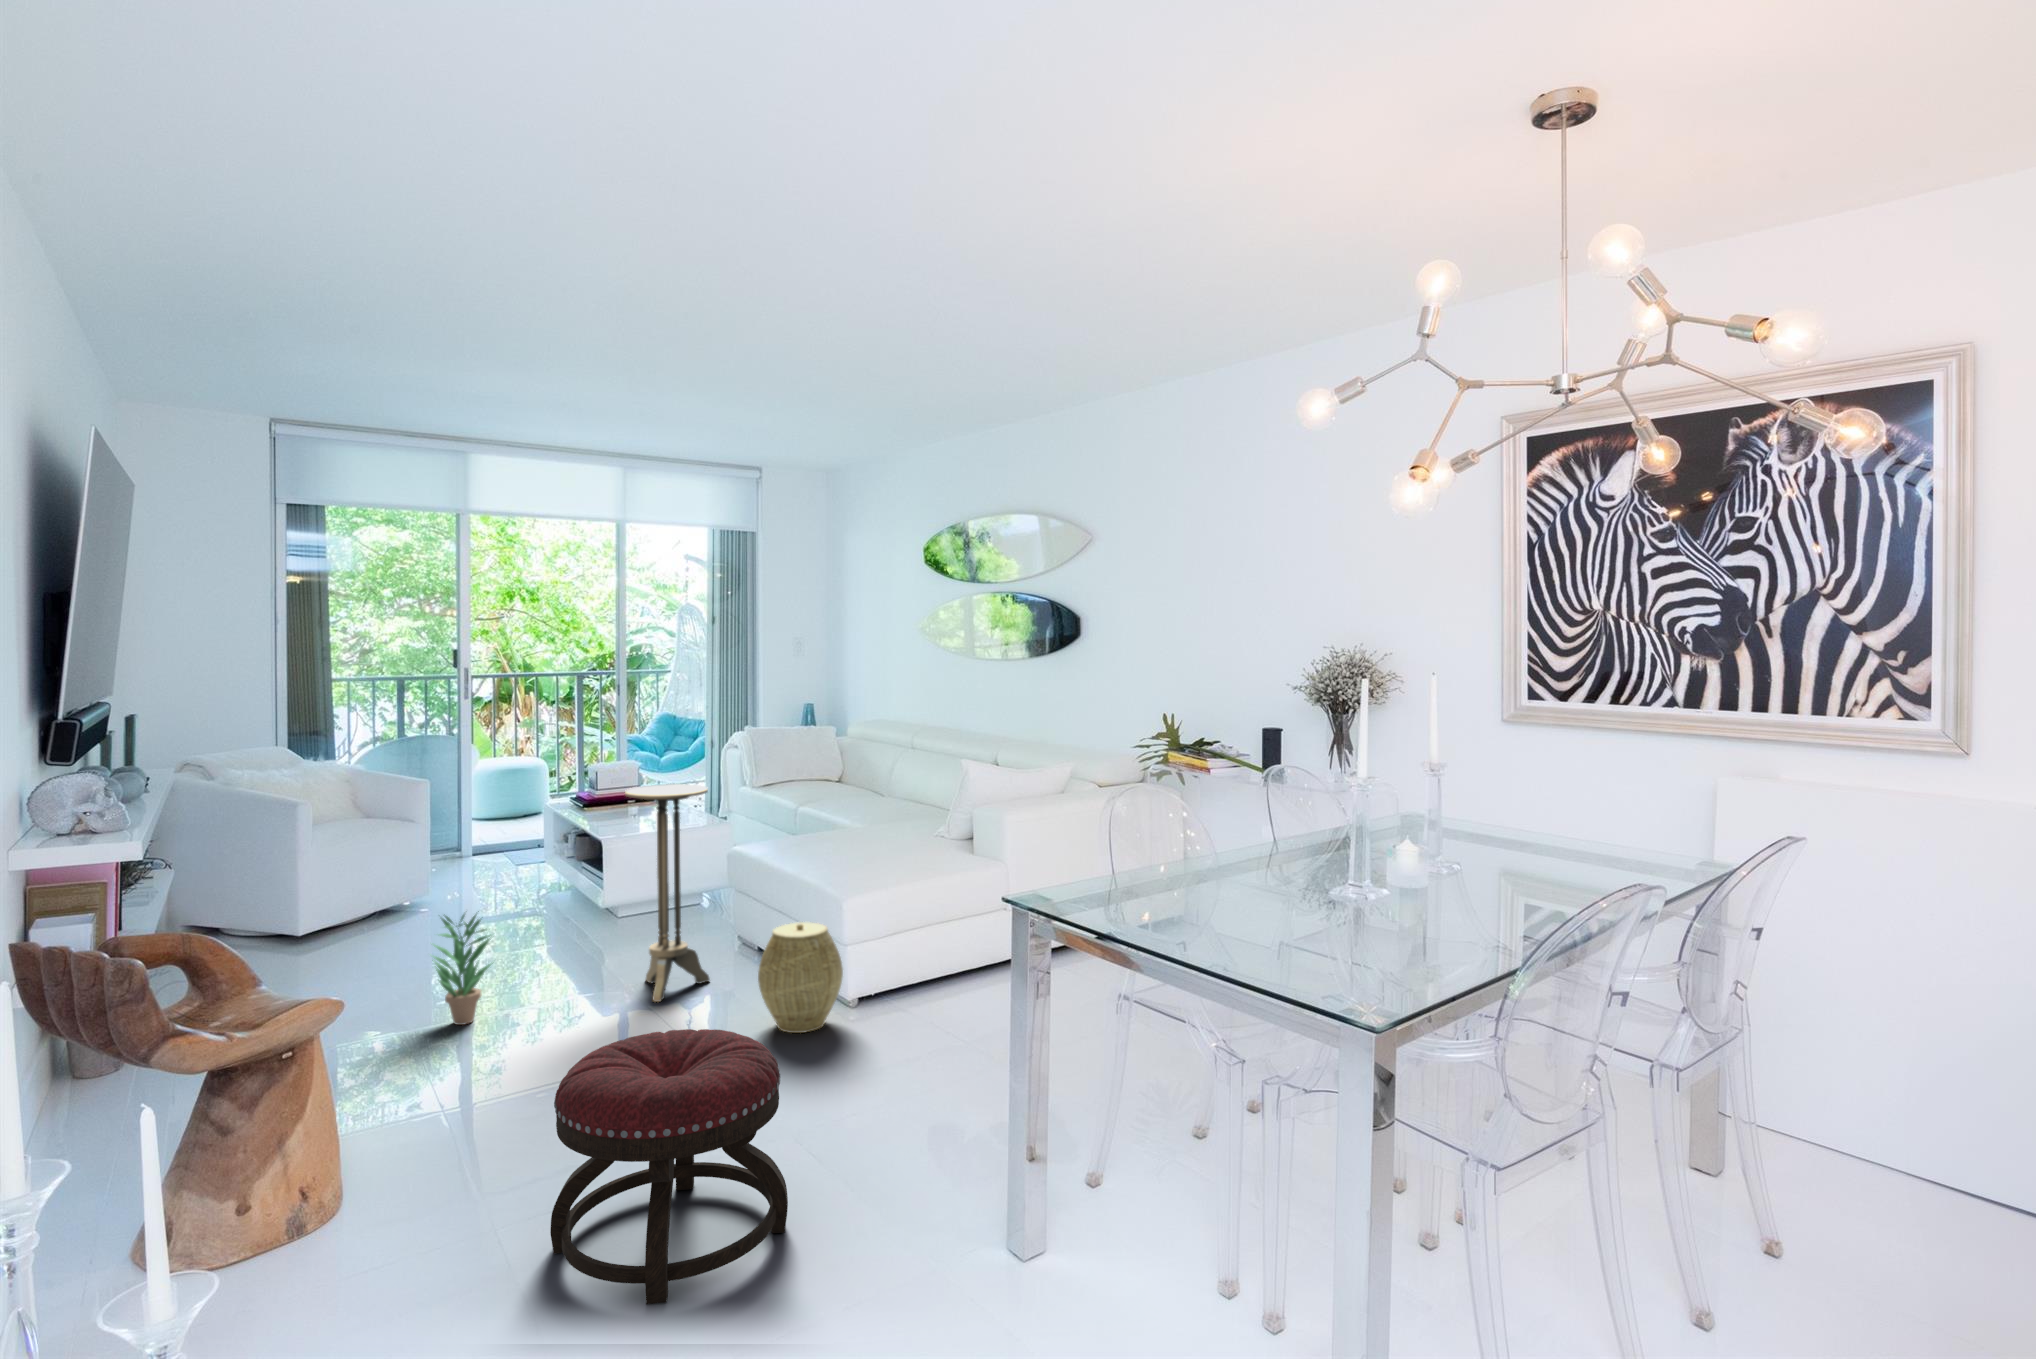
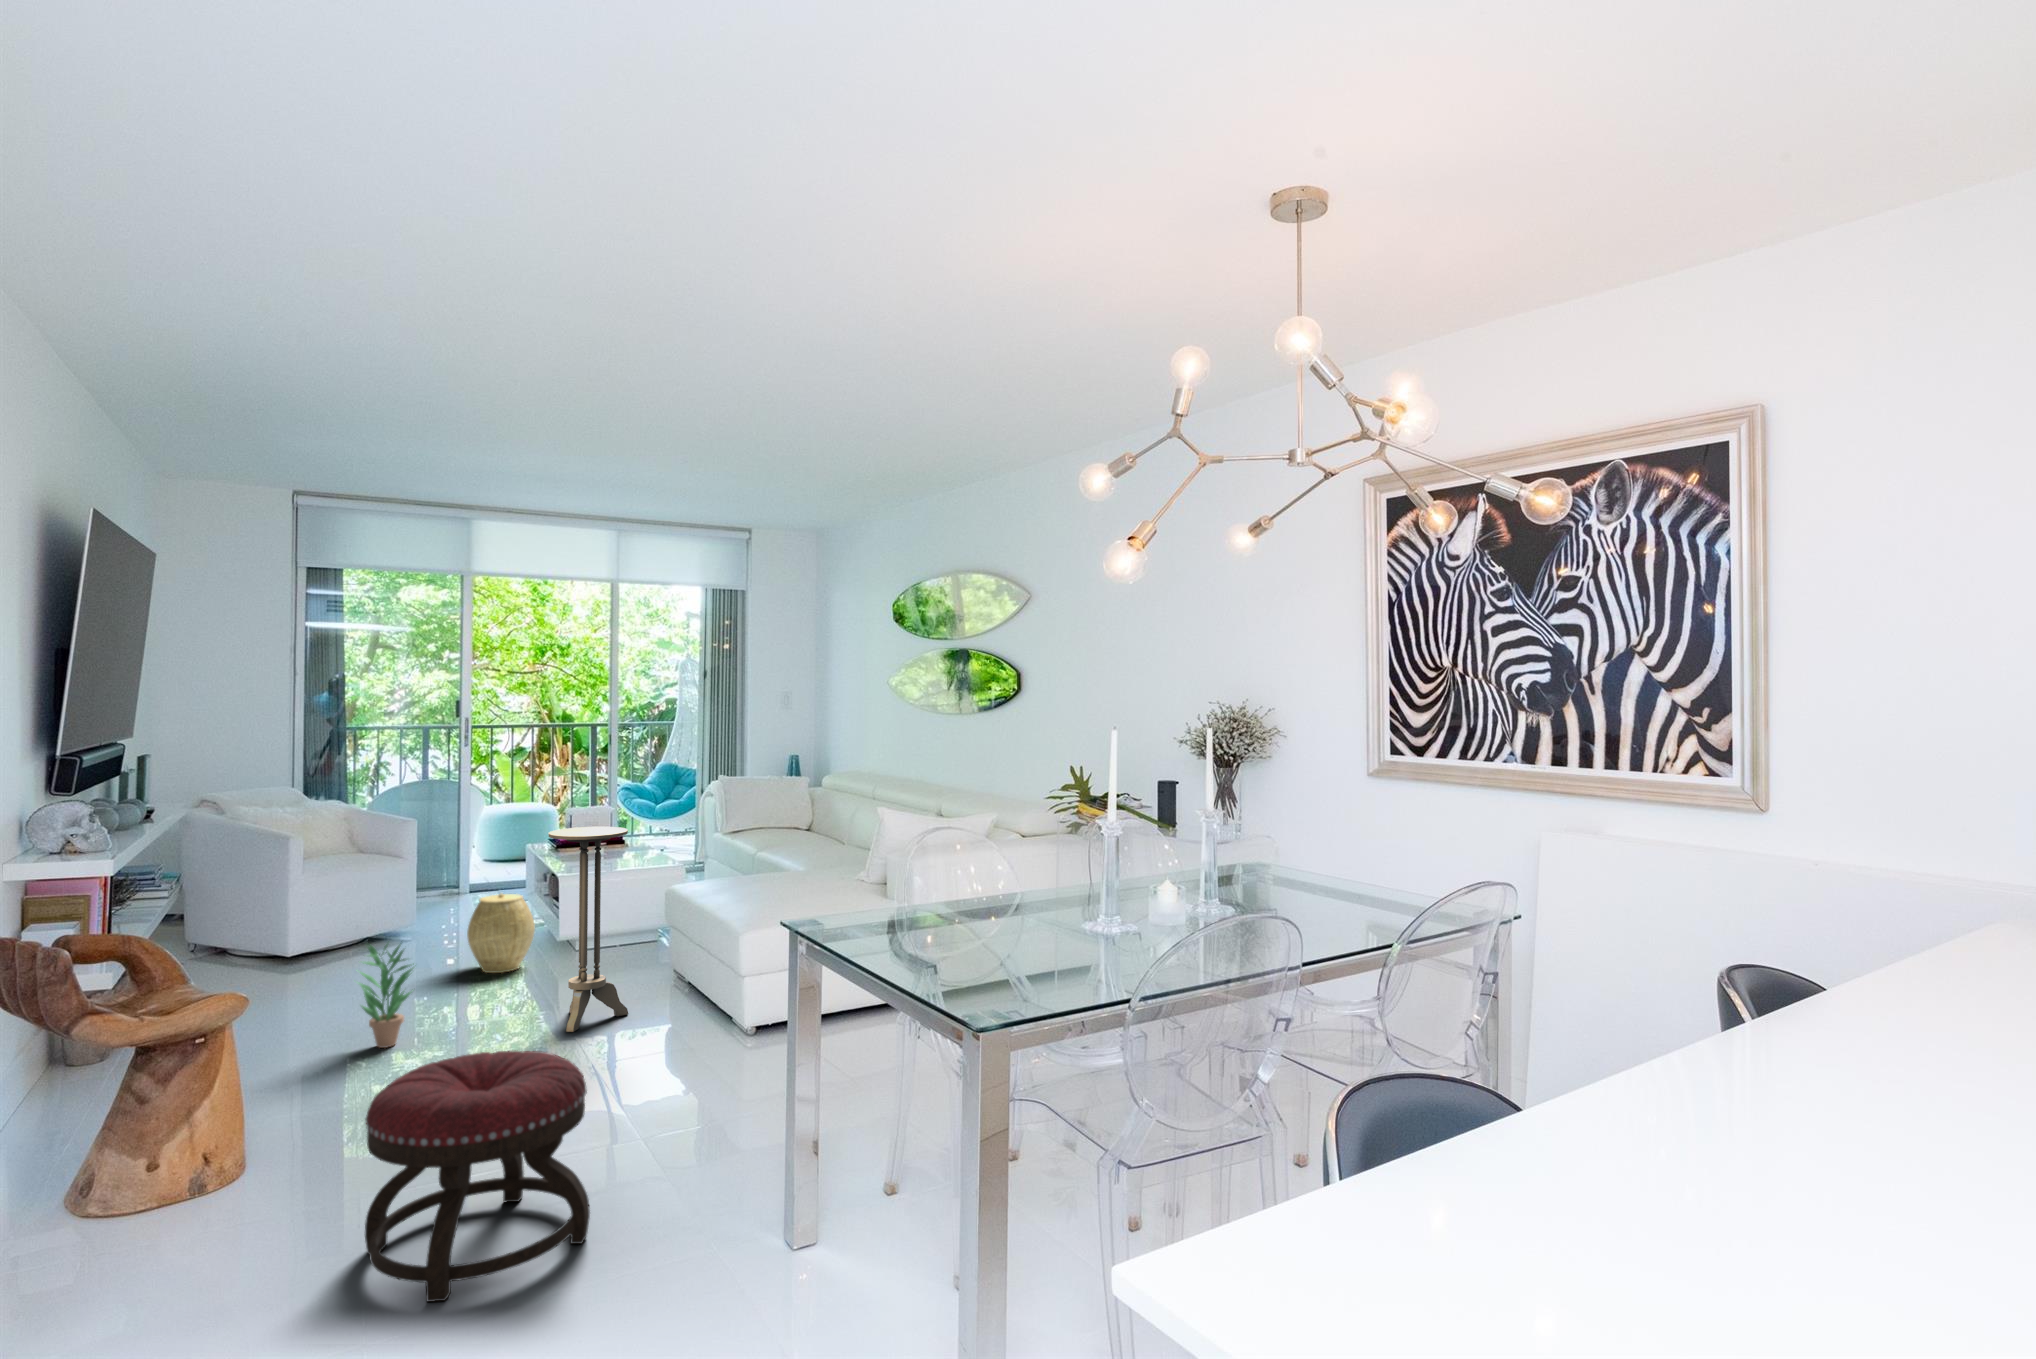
woven basket: present [758,922,843,1033] -> present [467,893,535,973]

